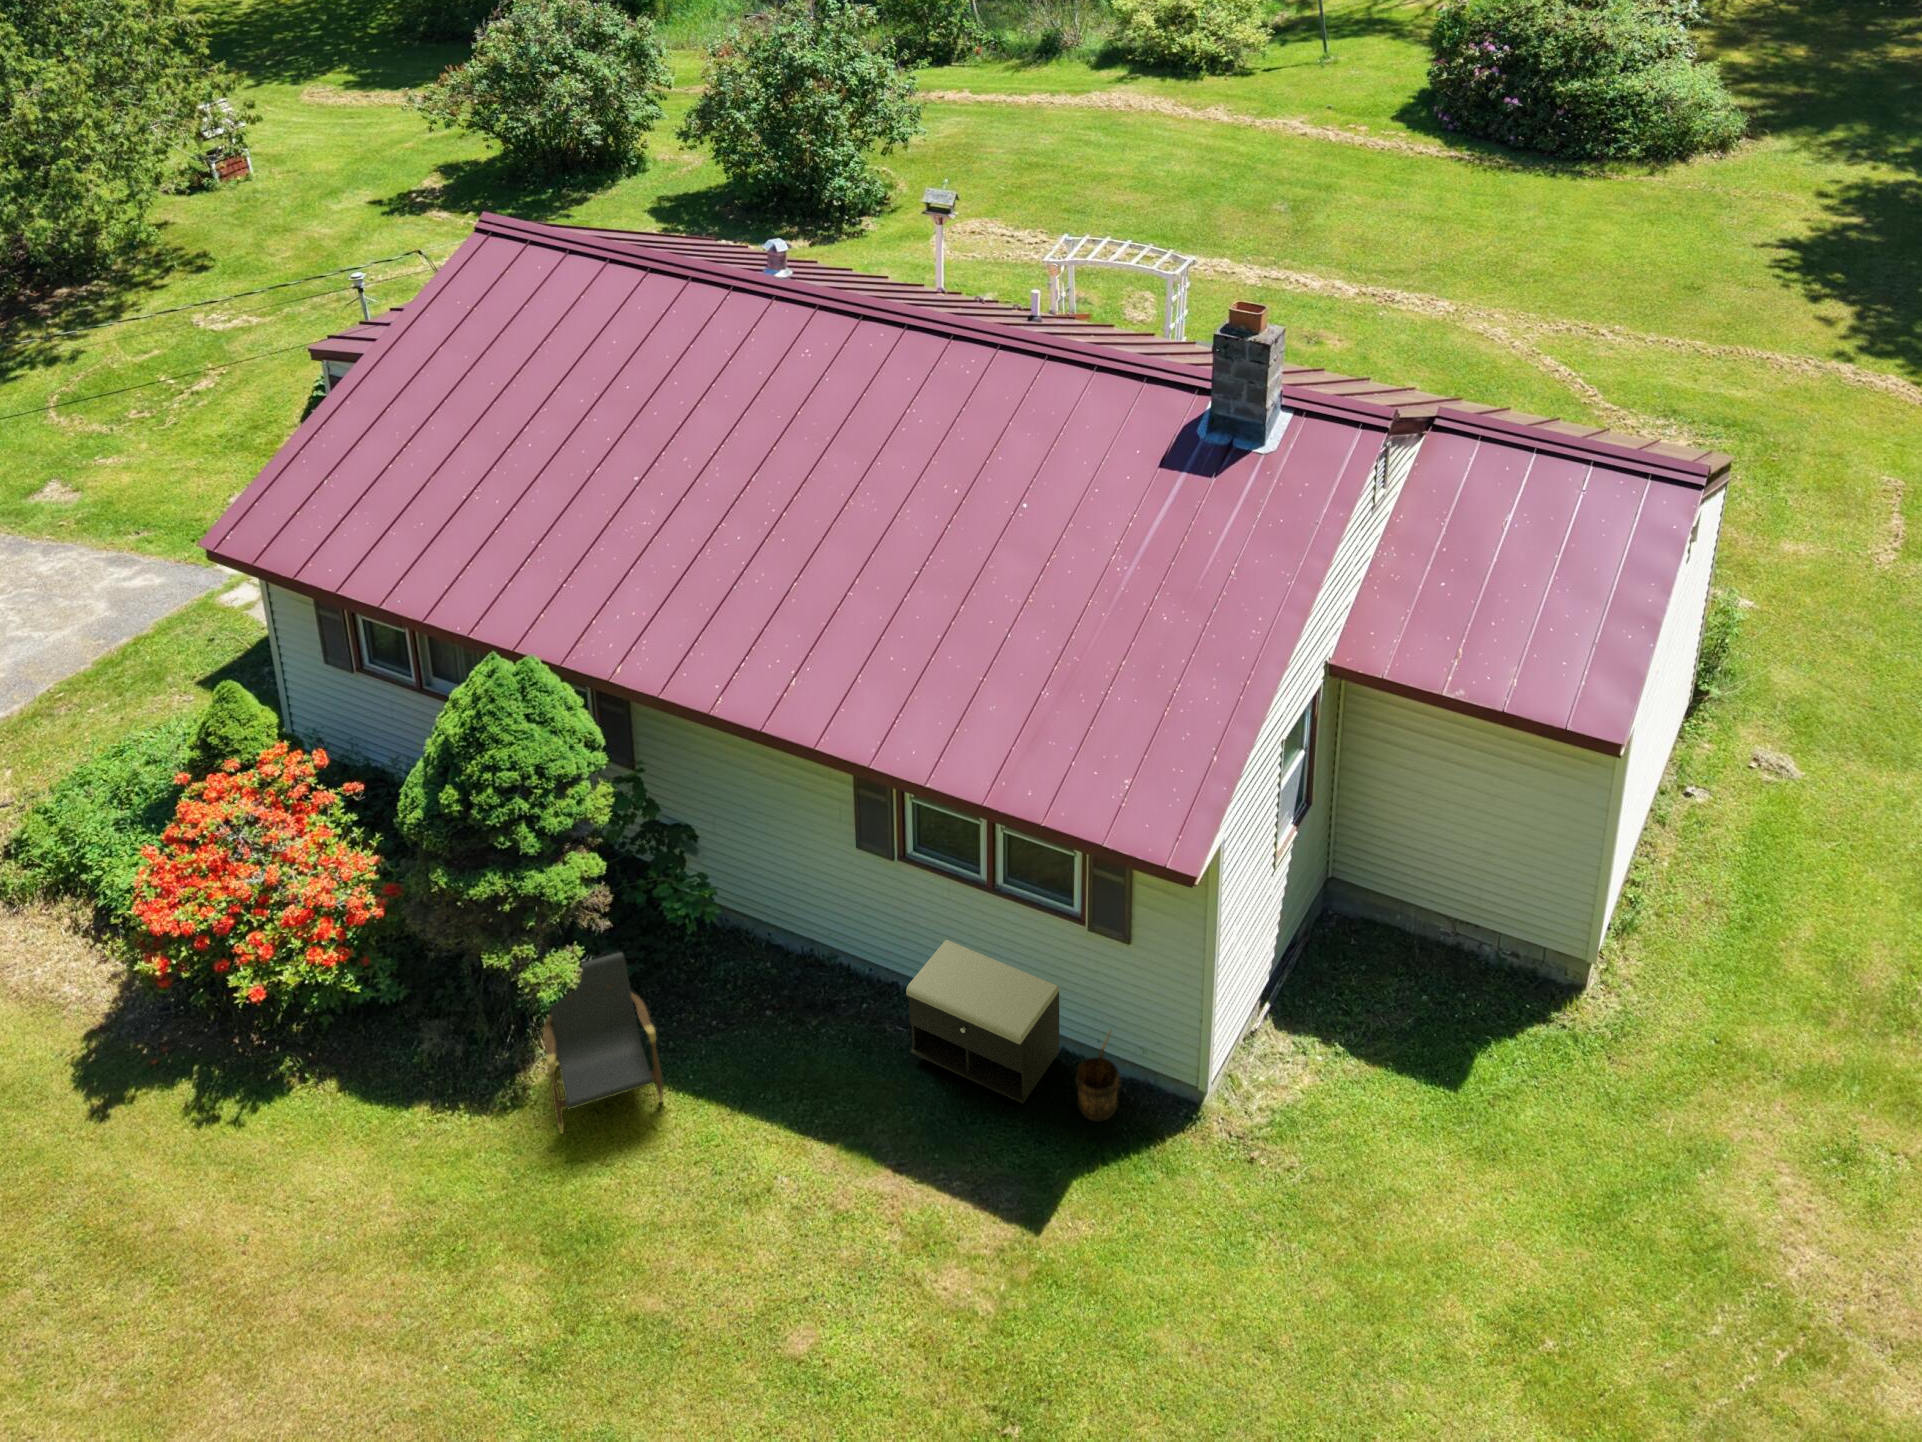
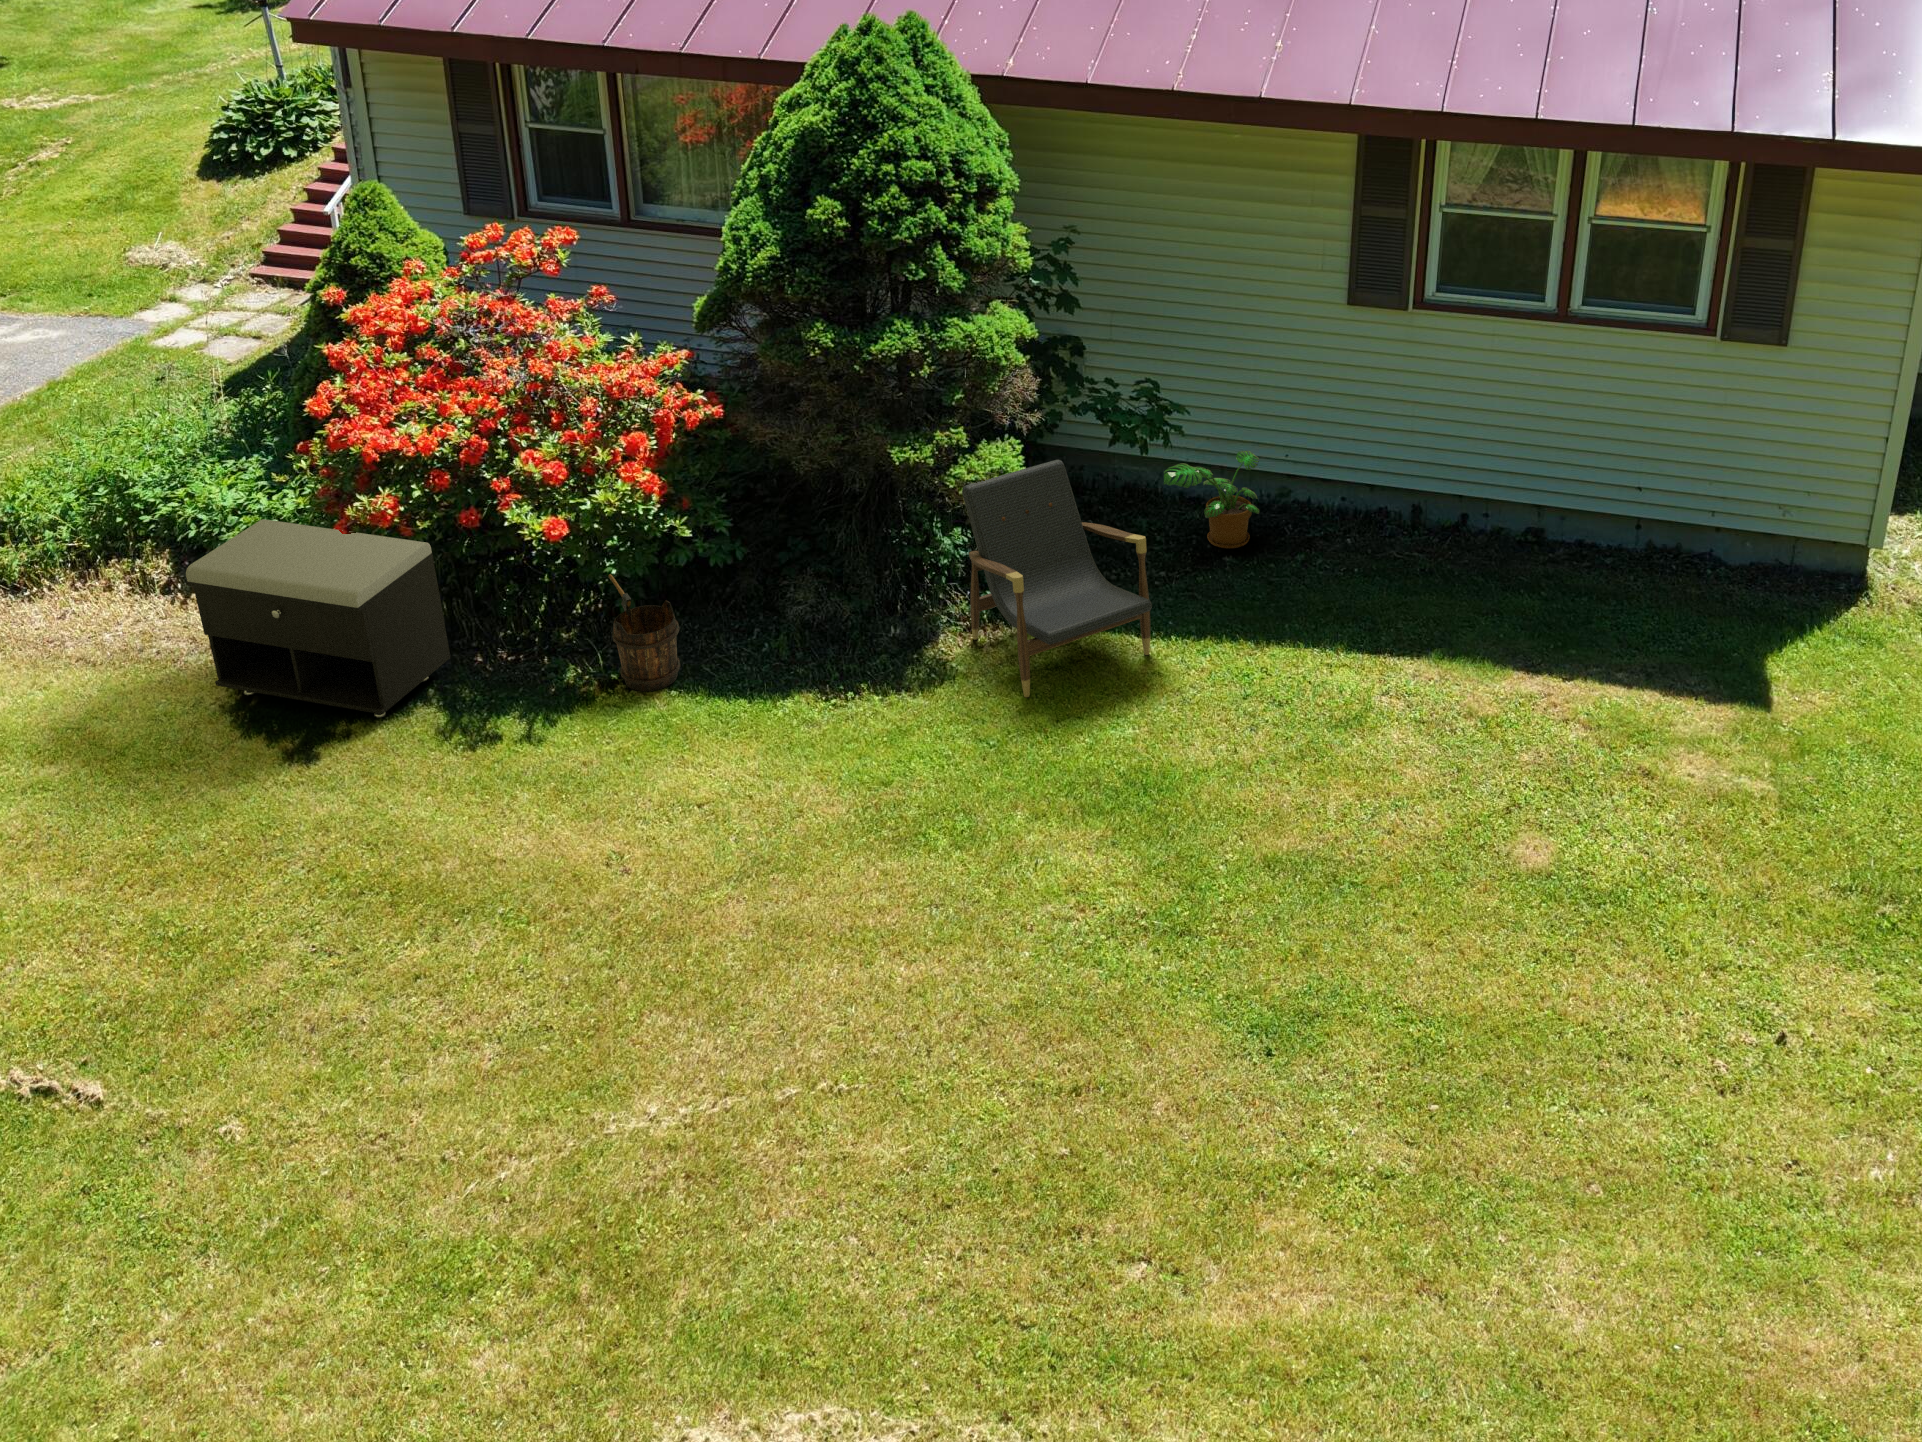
potted plant: none [725,921,808,995] -> present [1164,451,1259,548]
storage bench: present [906,940,1060,1104] -> present [186,519,450,718]
bucket: present [1076,1031,1121,1122] -> present [609,574,680,691]

